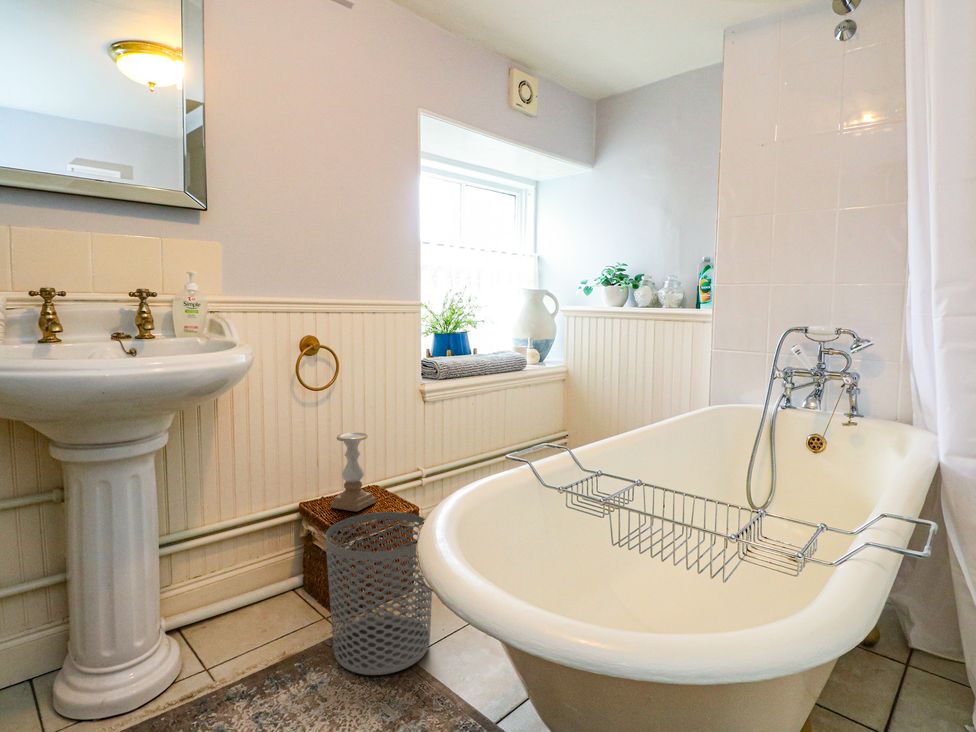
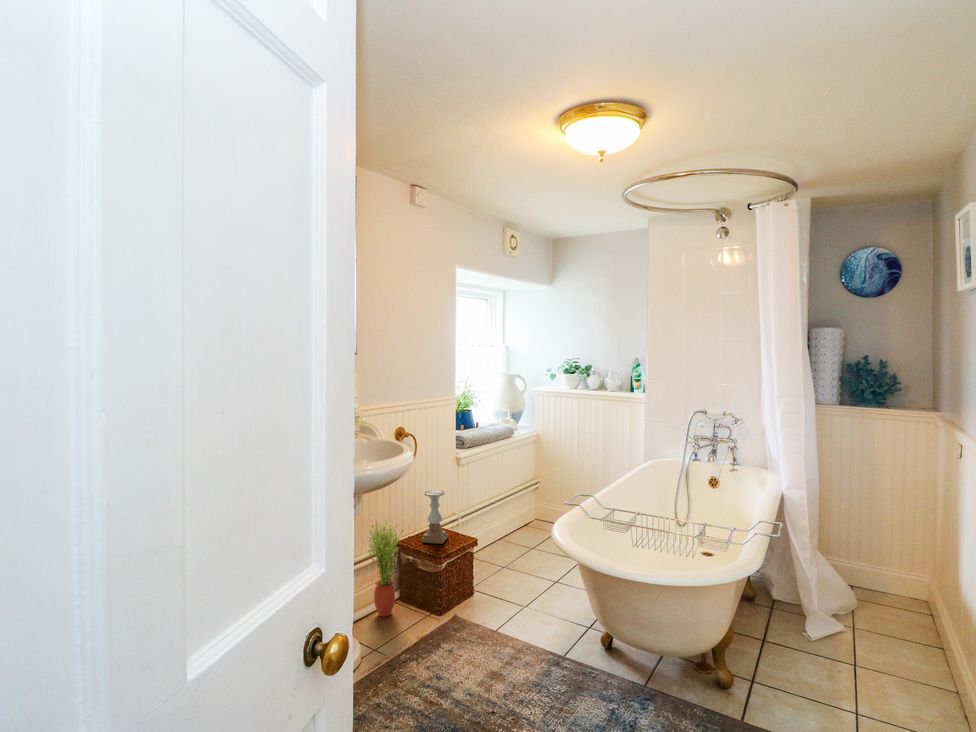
potted plant: none [230,472,295,612] -> present [369,522,403,617]
waste bin: present [326,512,432,675] -> none [444,541,510,642]

